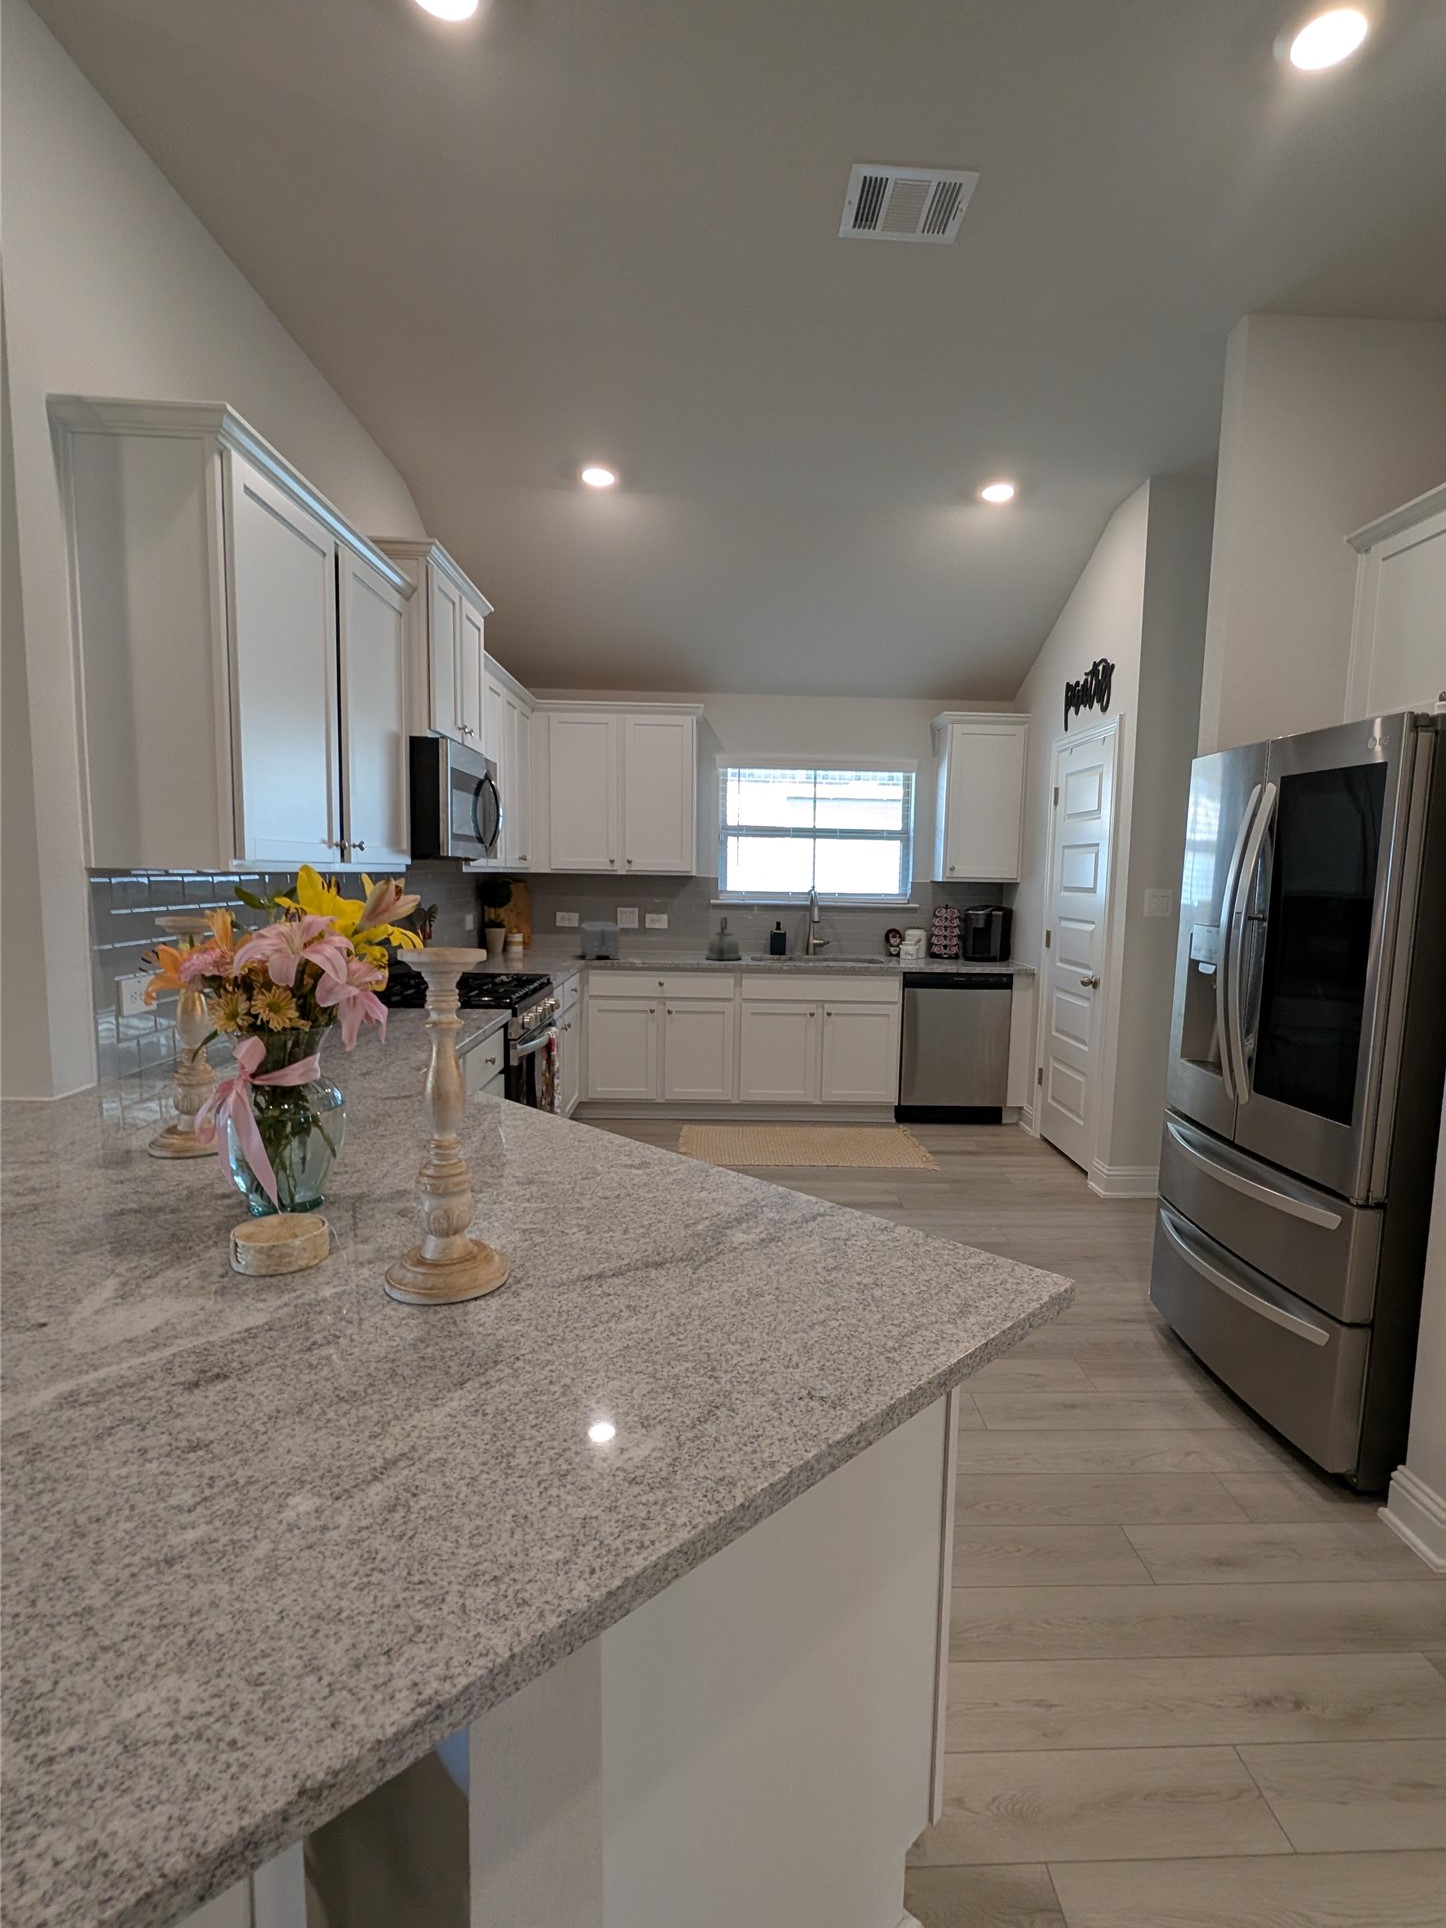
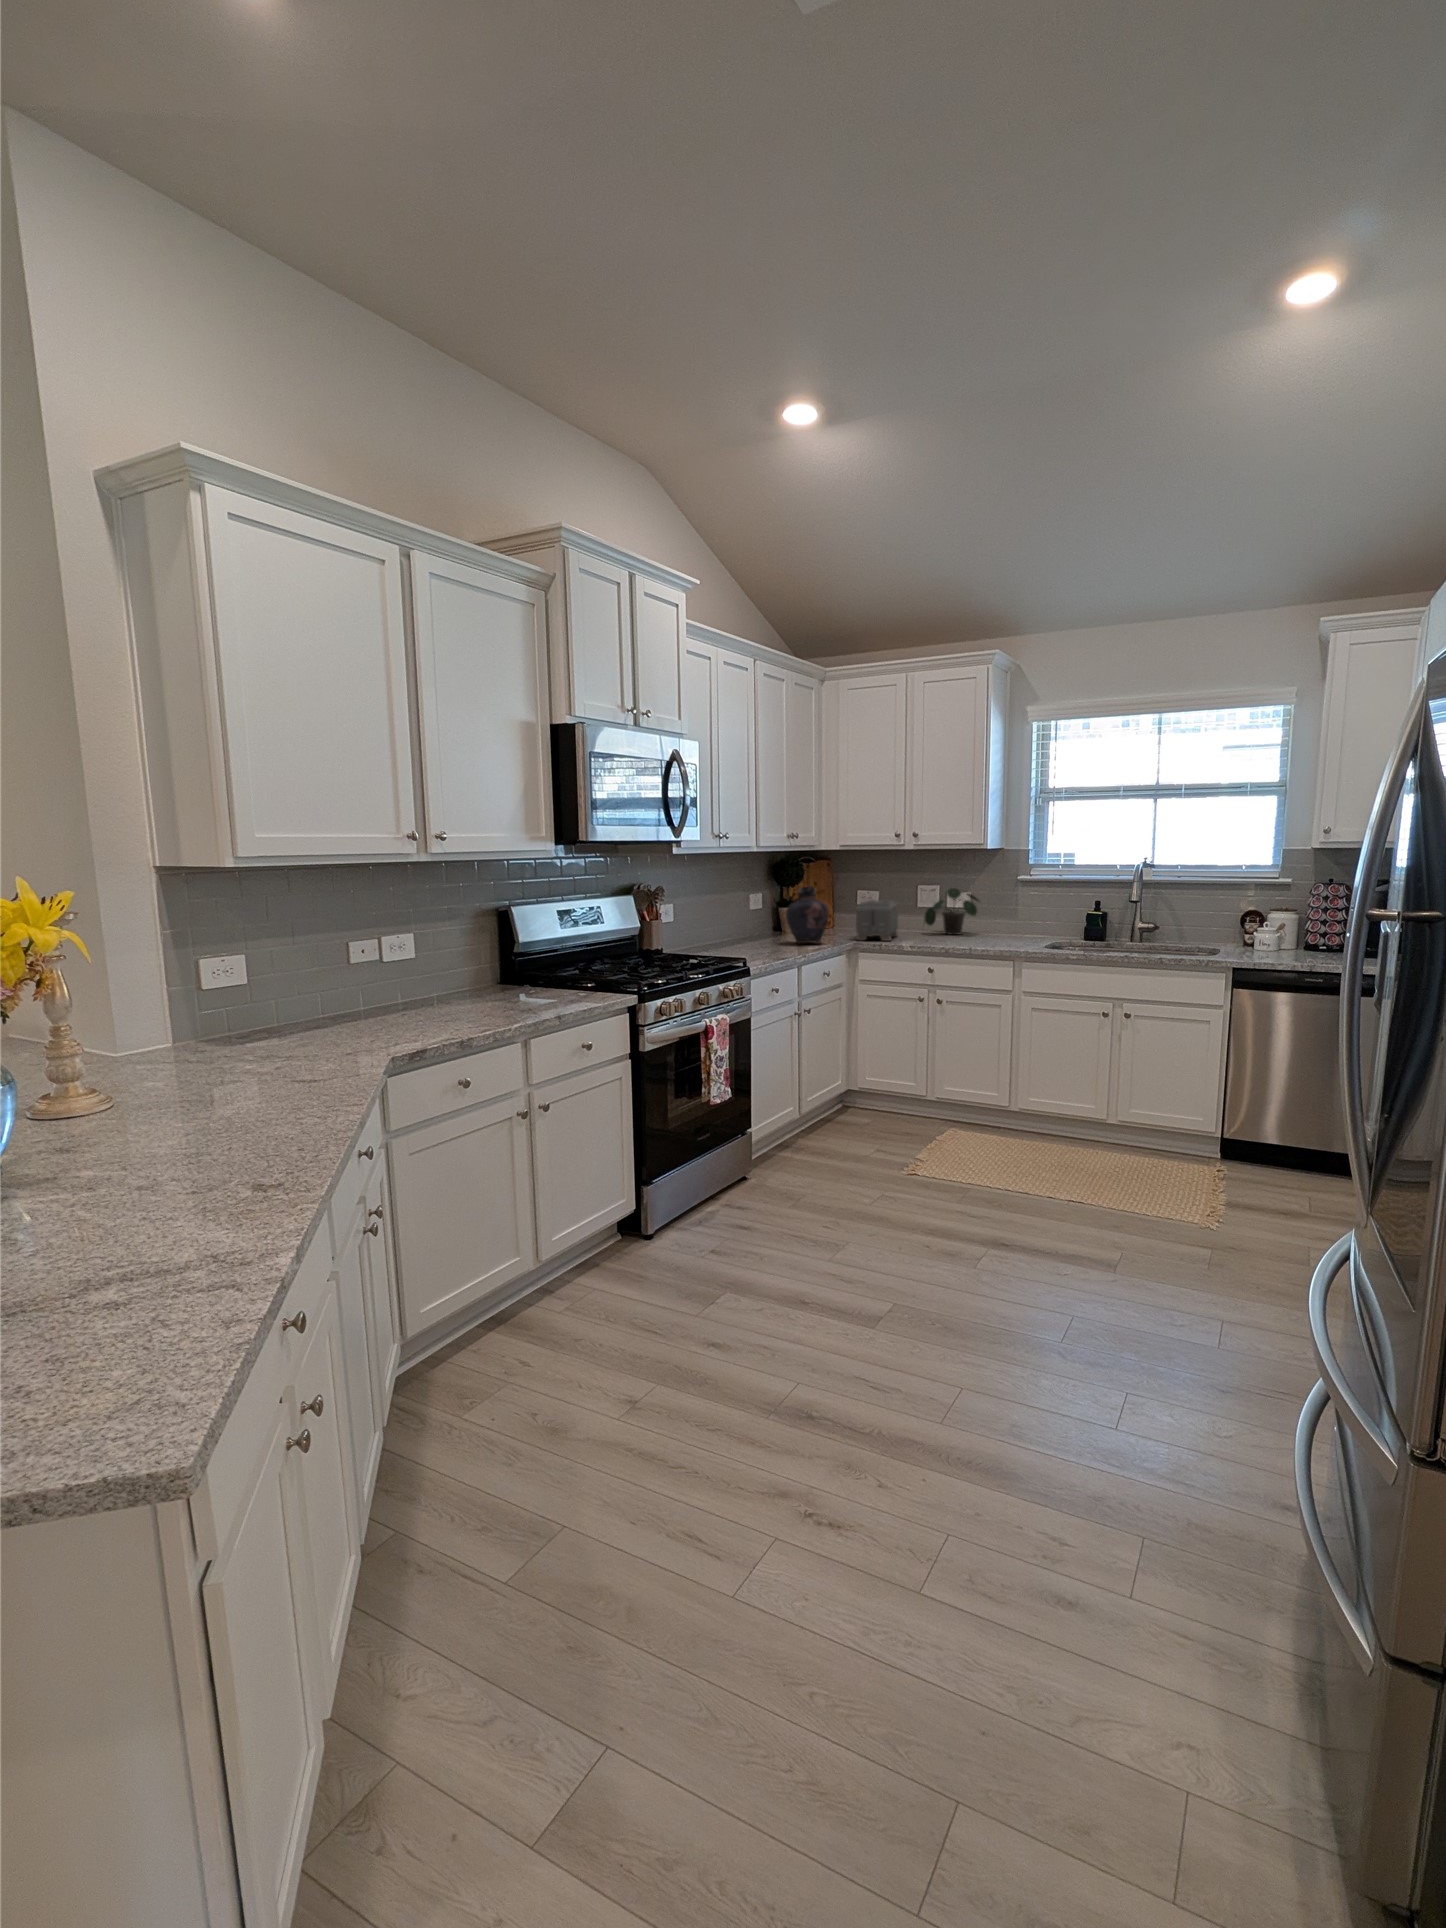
vase: none [528,908,571,964] -> present [786,886,829,943]
potted plant: none [624,910,677,953] -> present [924,888,979,935]
kettle: present [706,917,742,960] -> none [990,896,1033,945]

